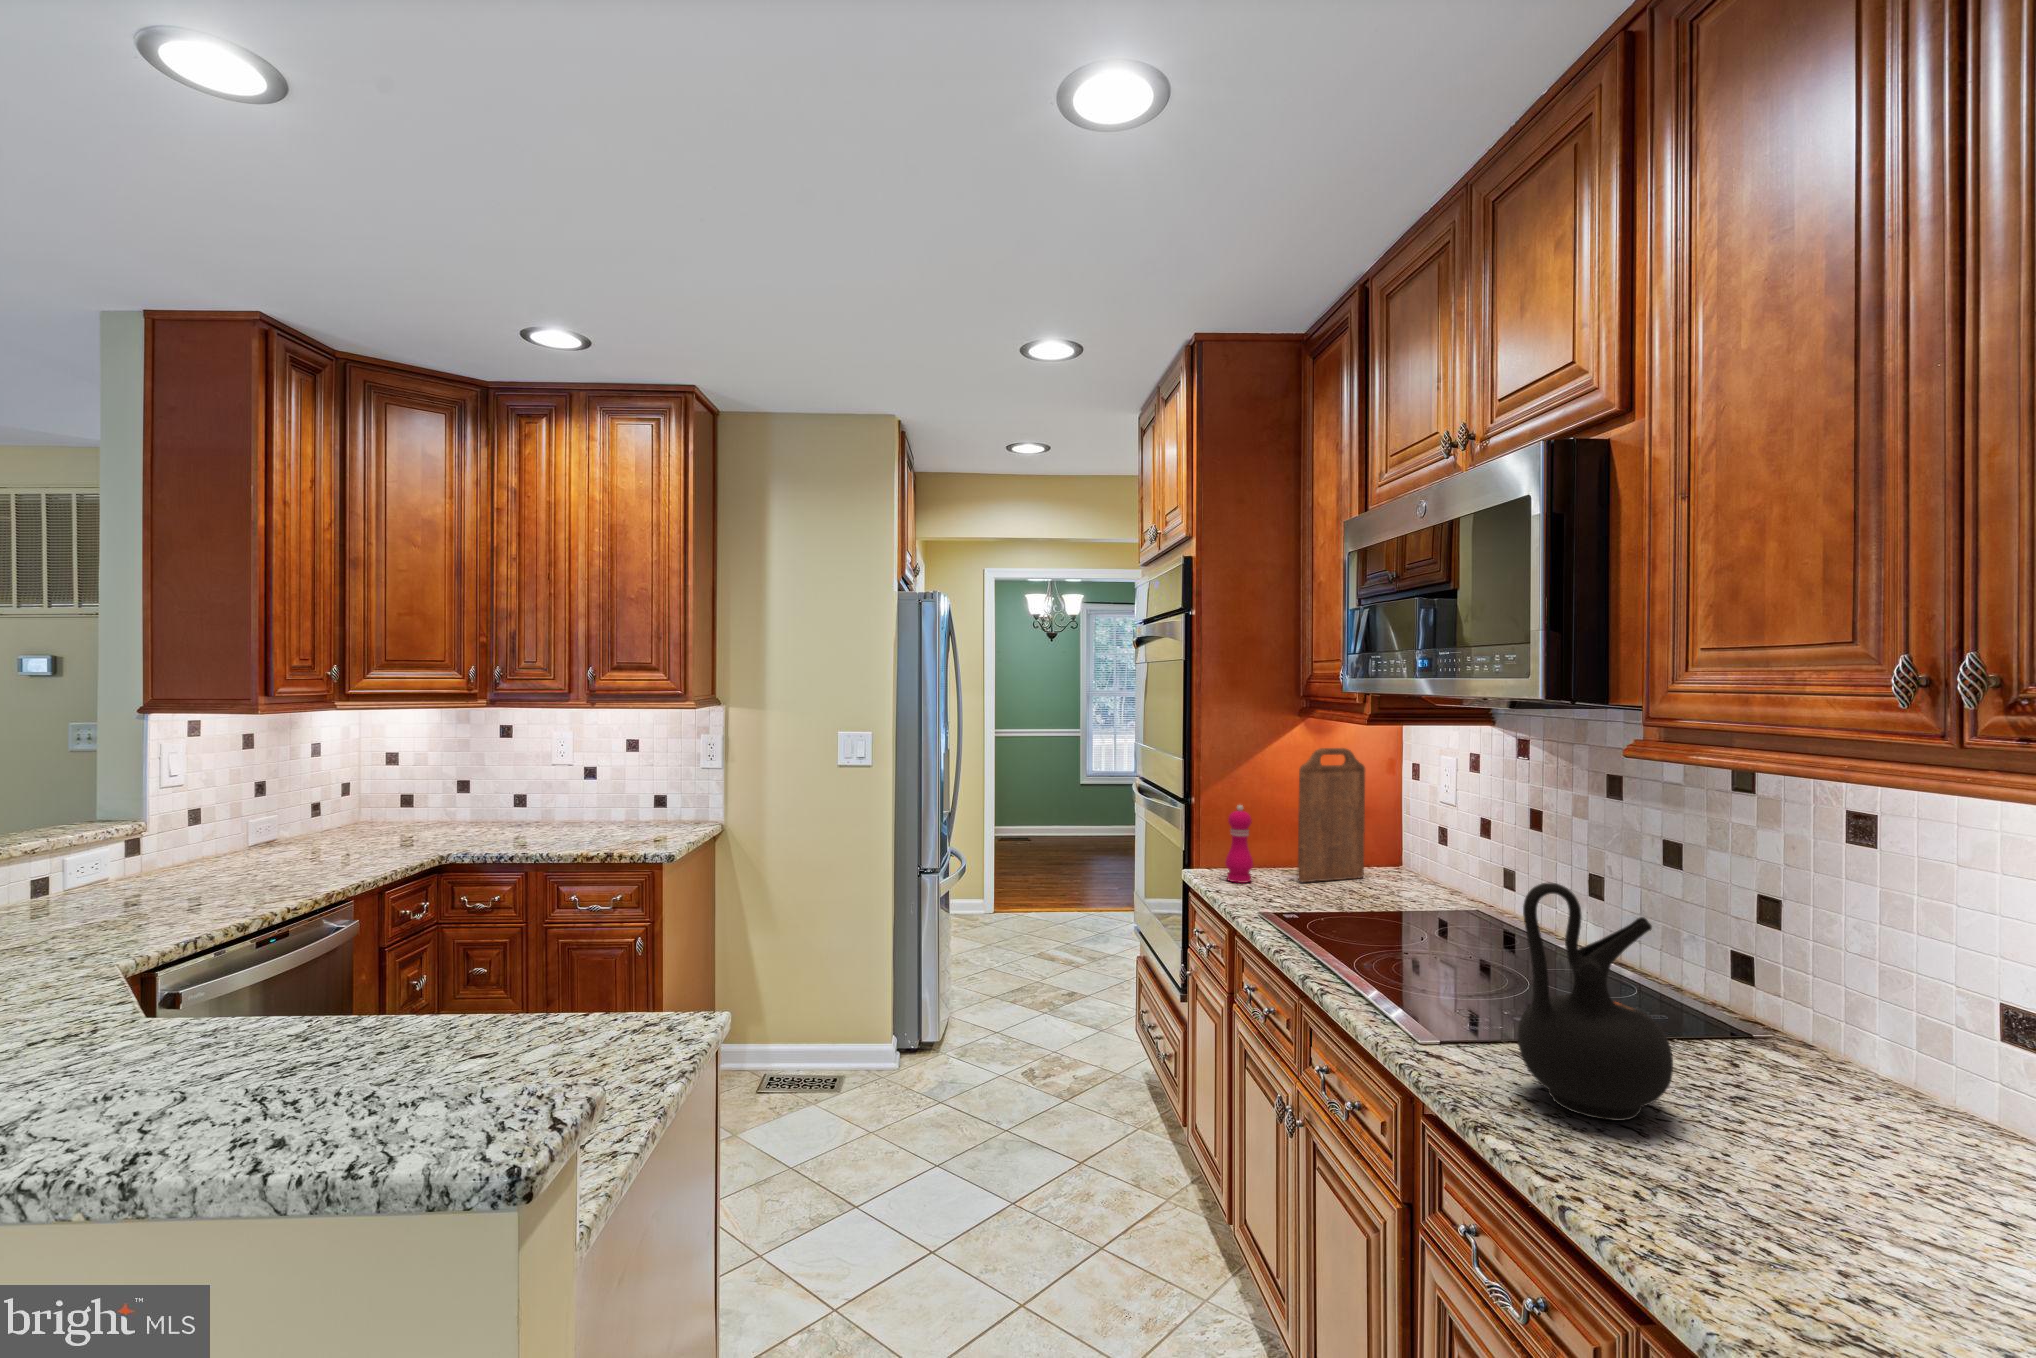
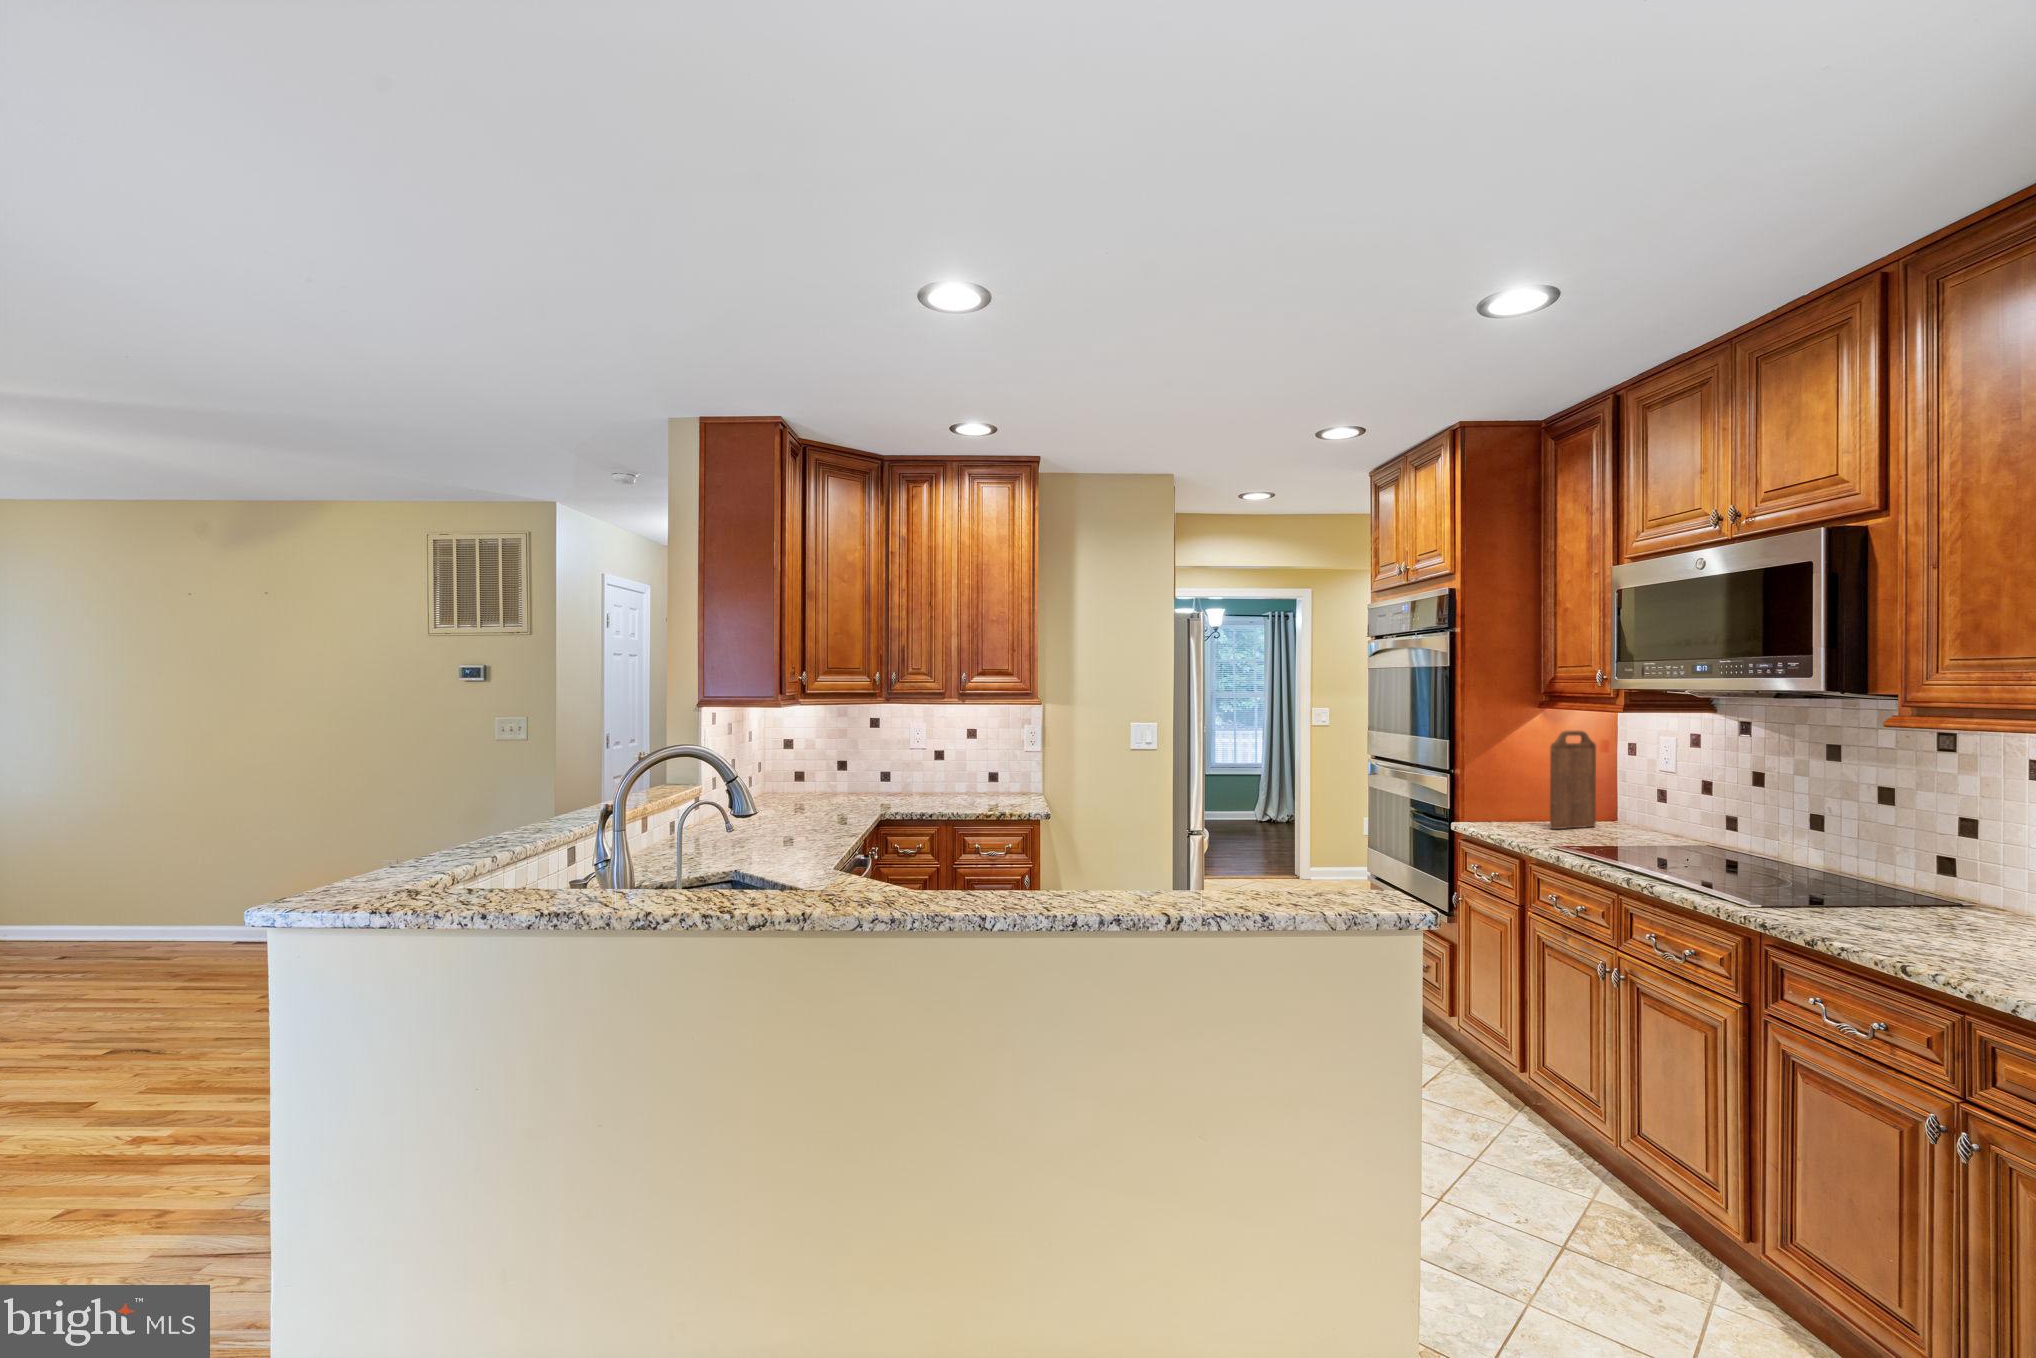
pepper mill: present [1225,805,1253,883] -> none [1493,772,1516,829]
ceramic jug: present [1518,883,1673,1121] -> none [1844,799,1955,938]

